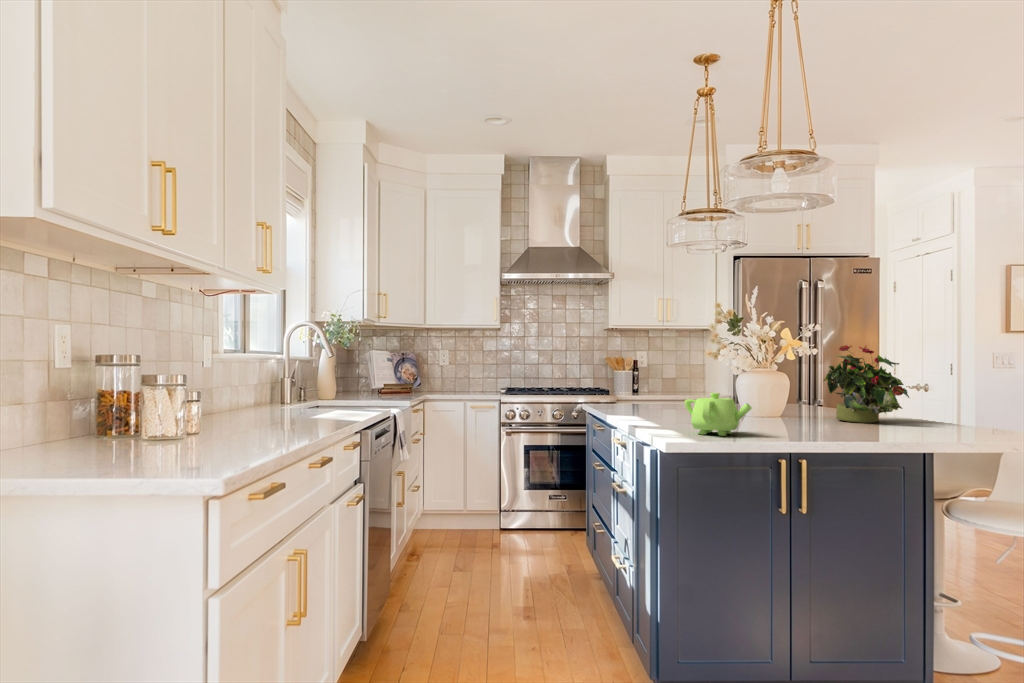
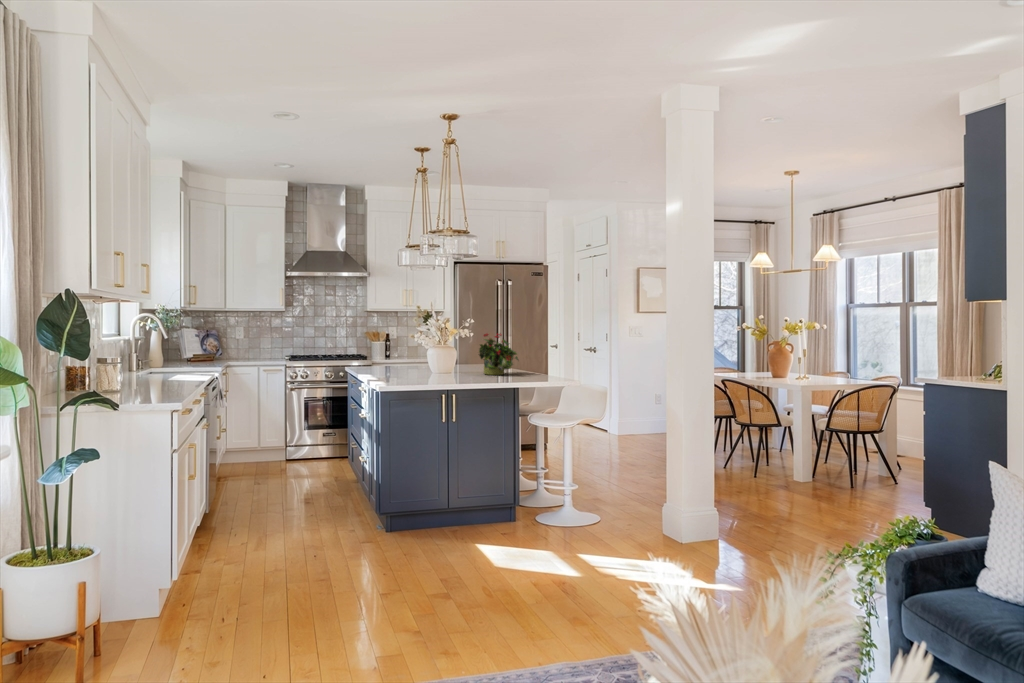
teapot: present [684,393,752,436] -> none [392,362,424,383]

